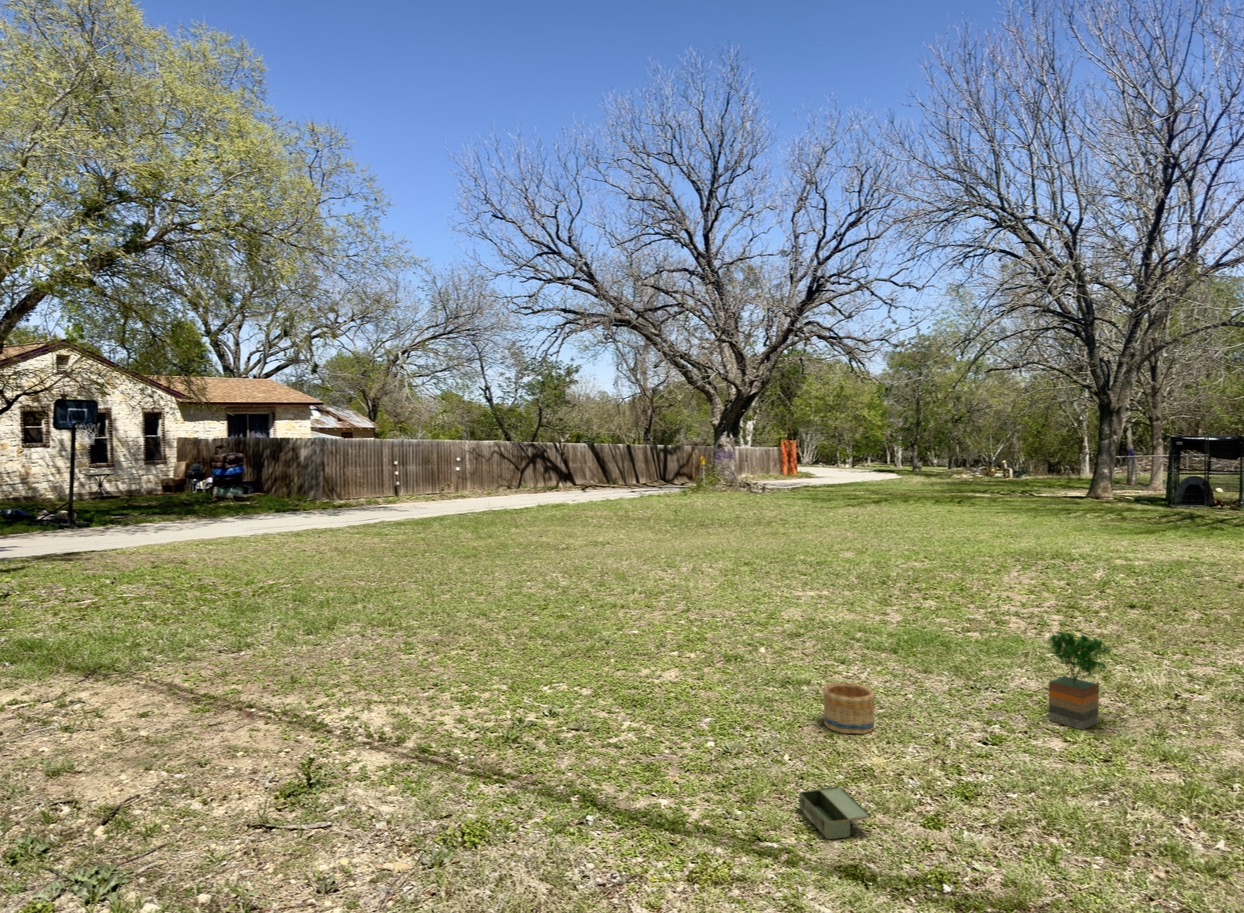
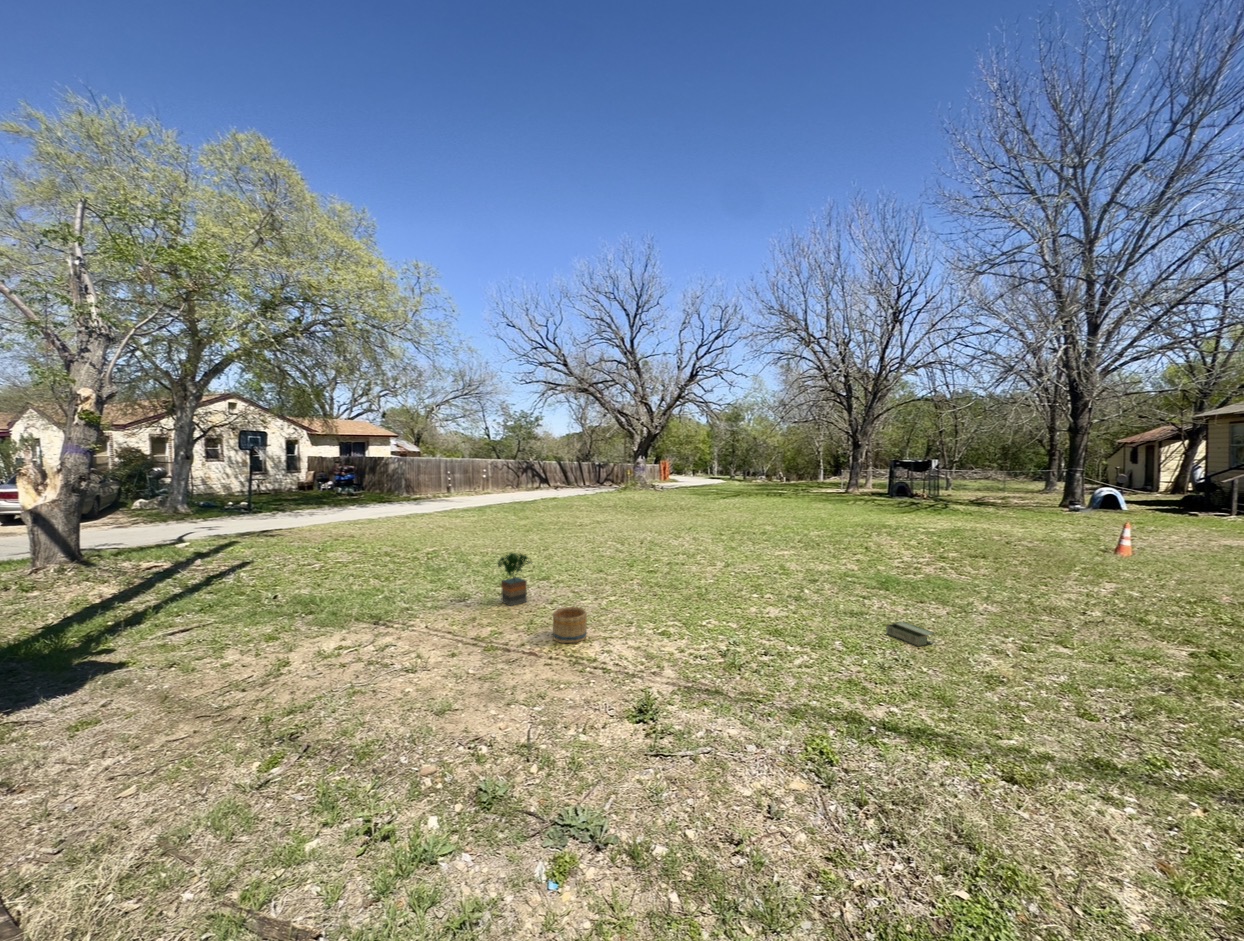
potted tree: present [1048,633,1111,730] -> present [498,553,532,606]
basket: present [823,682,875,734] -> present [553,607,587,643]

